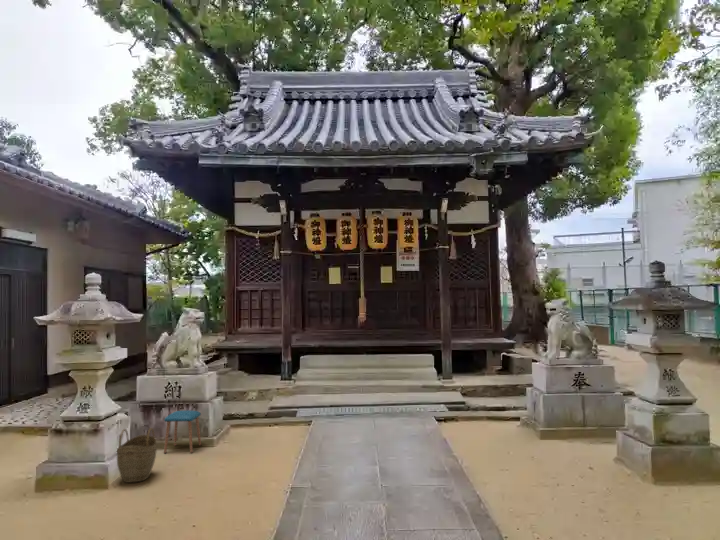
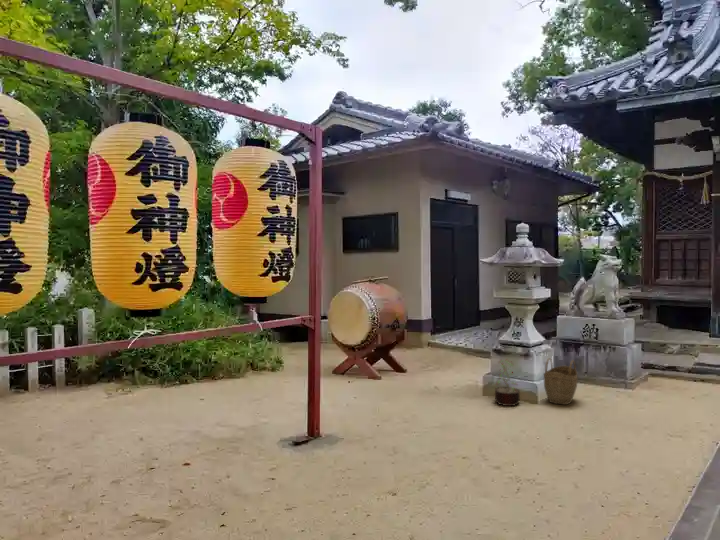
stool: present [164,410,201,453] -> none [582,351,619,391]
decorative plant: none [51,440,86,501] -> present [495,361,520,406]

